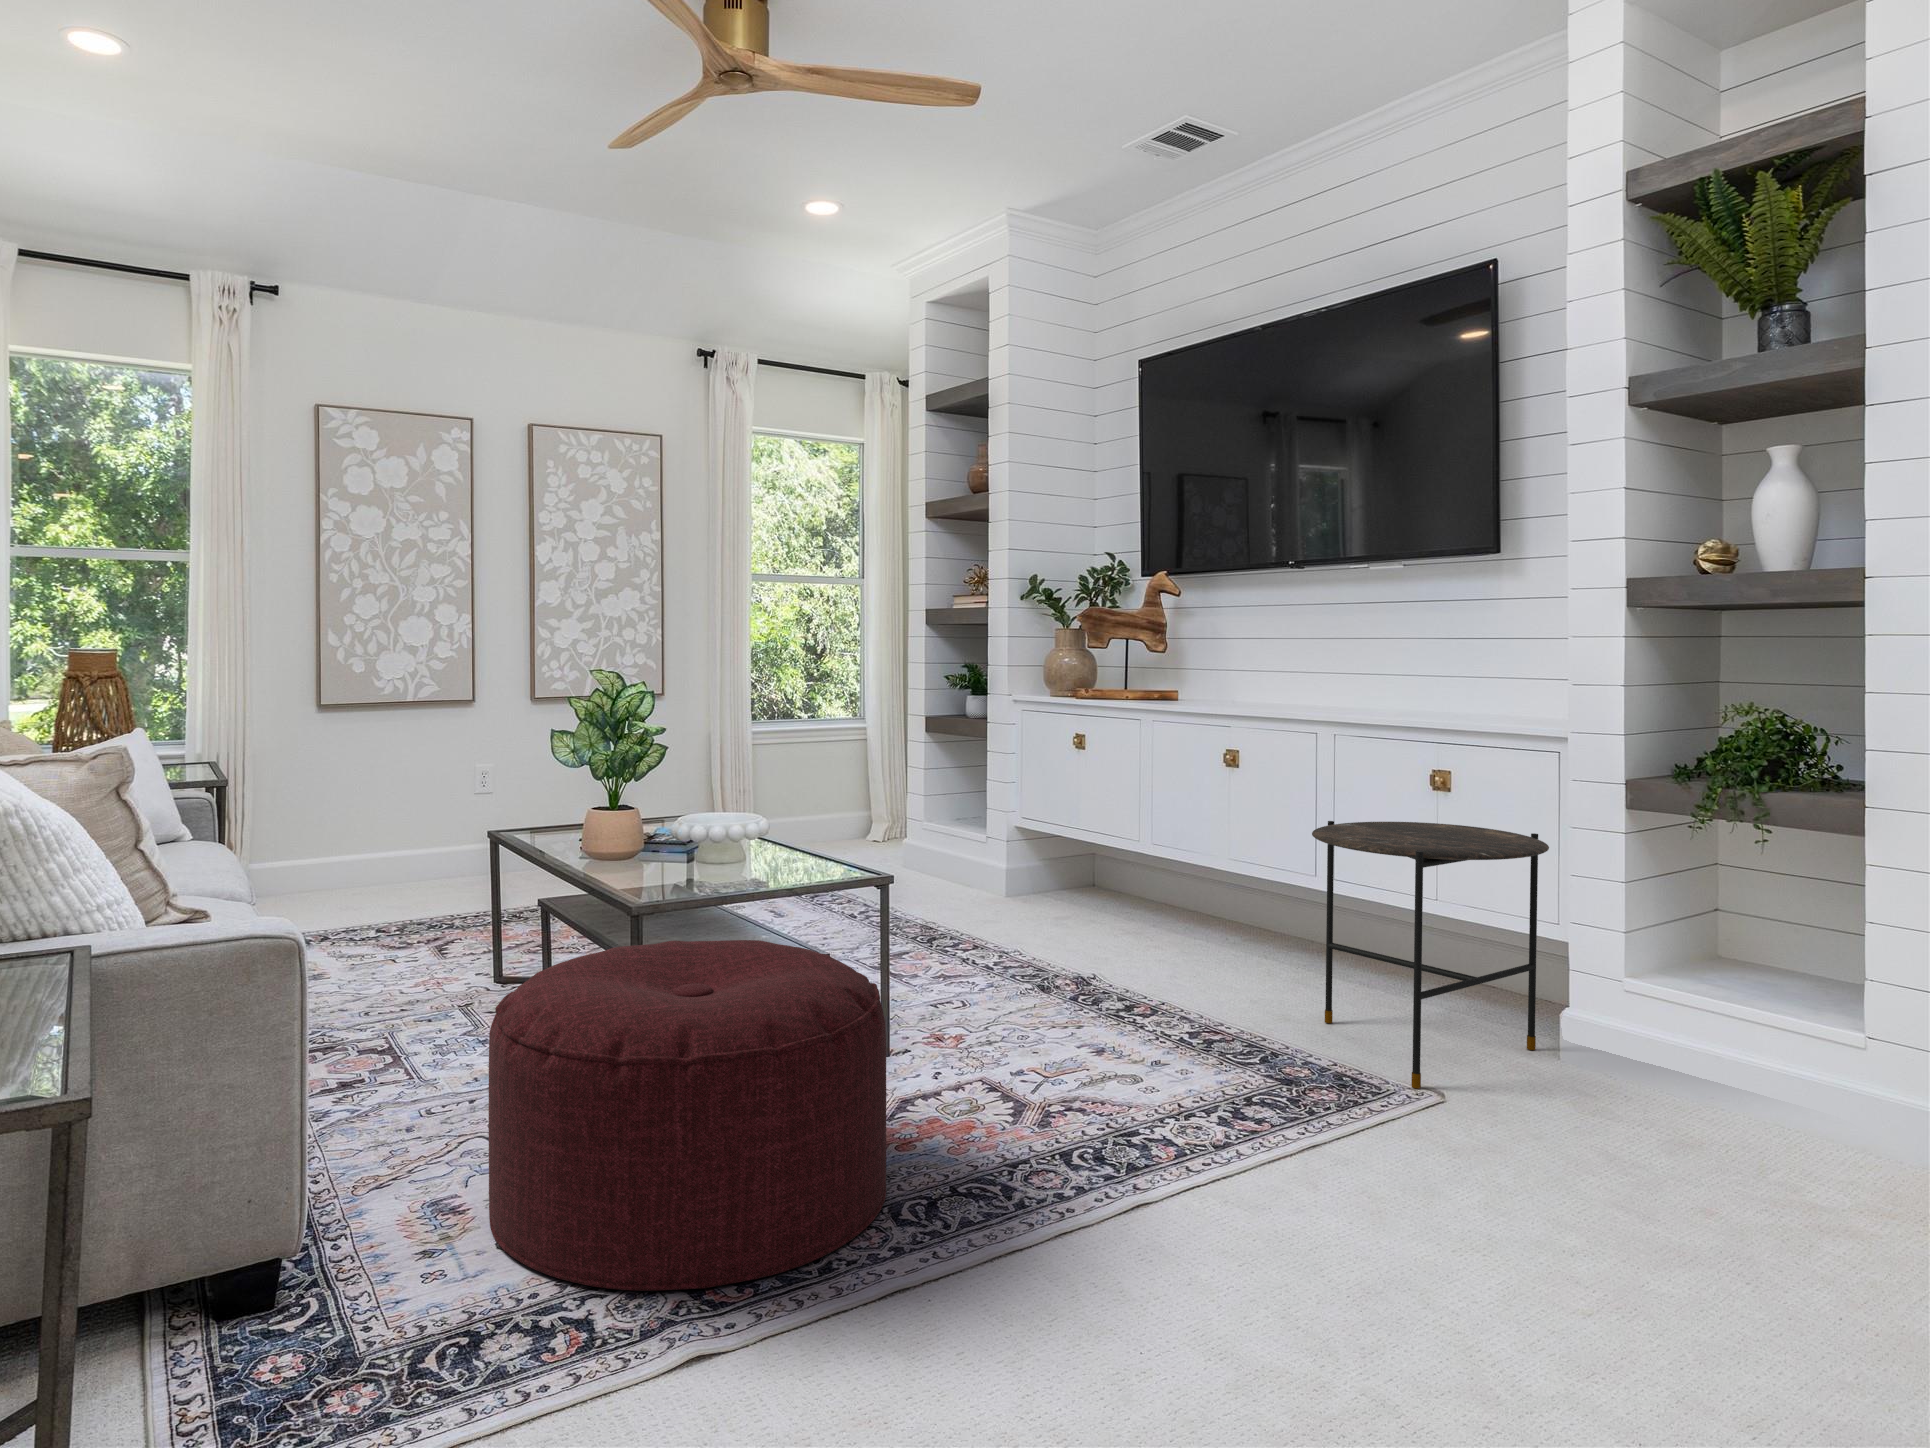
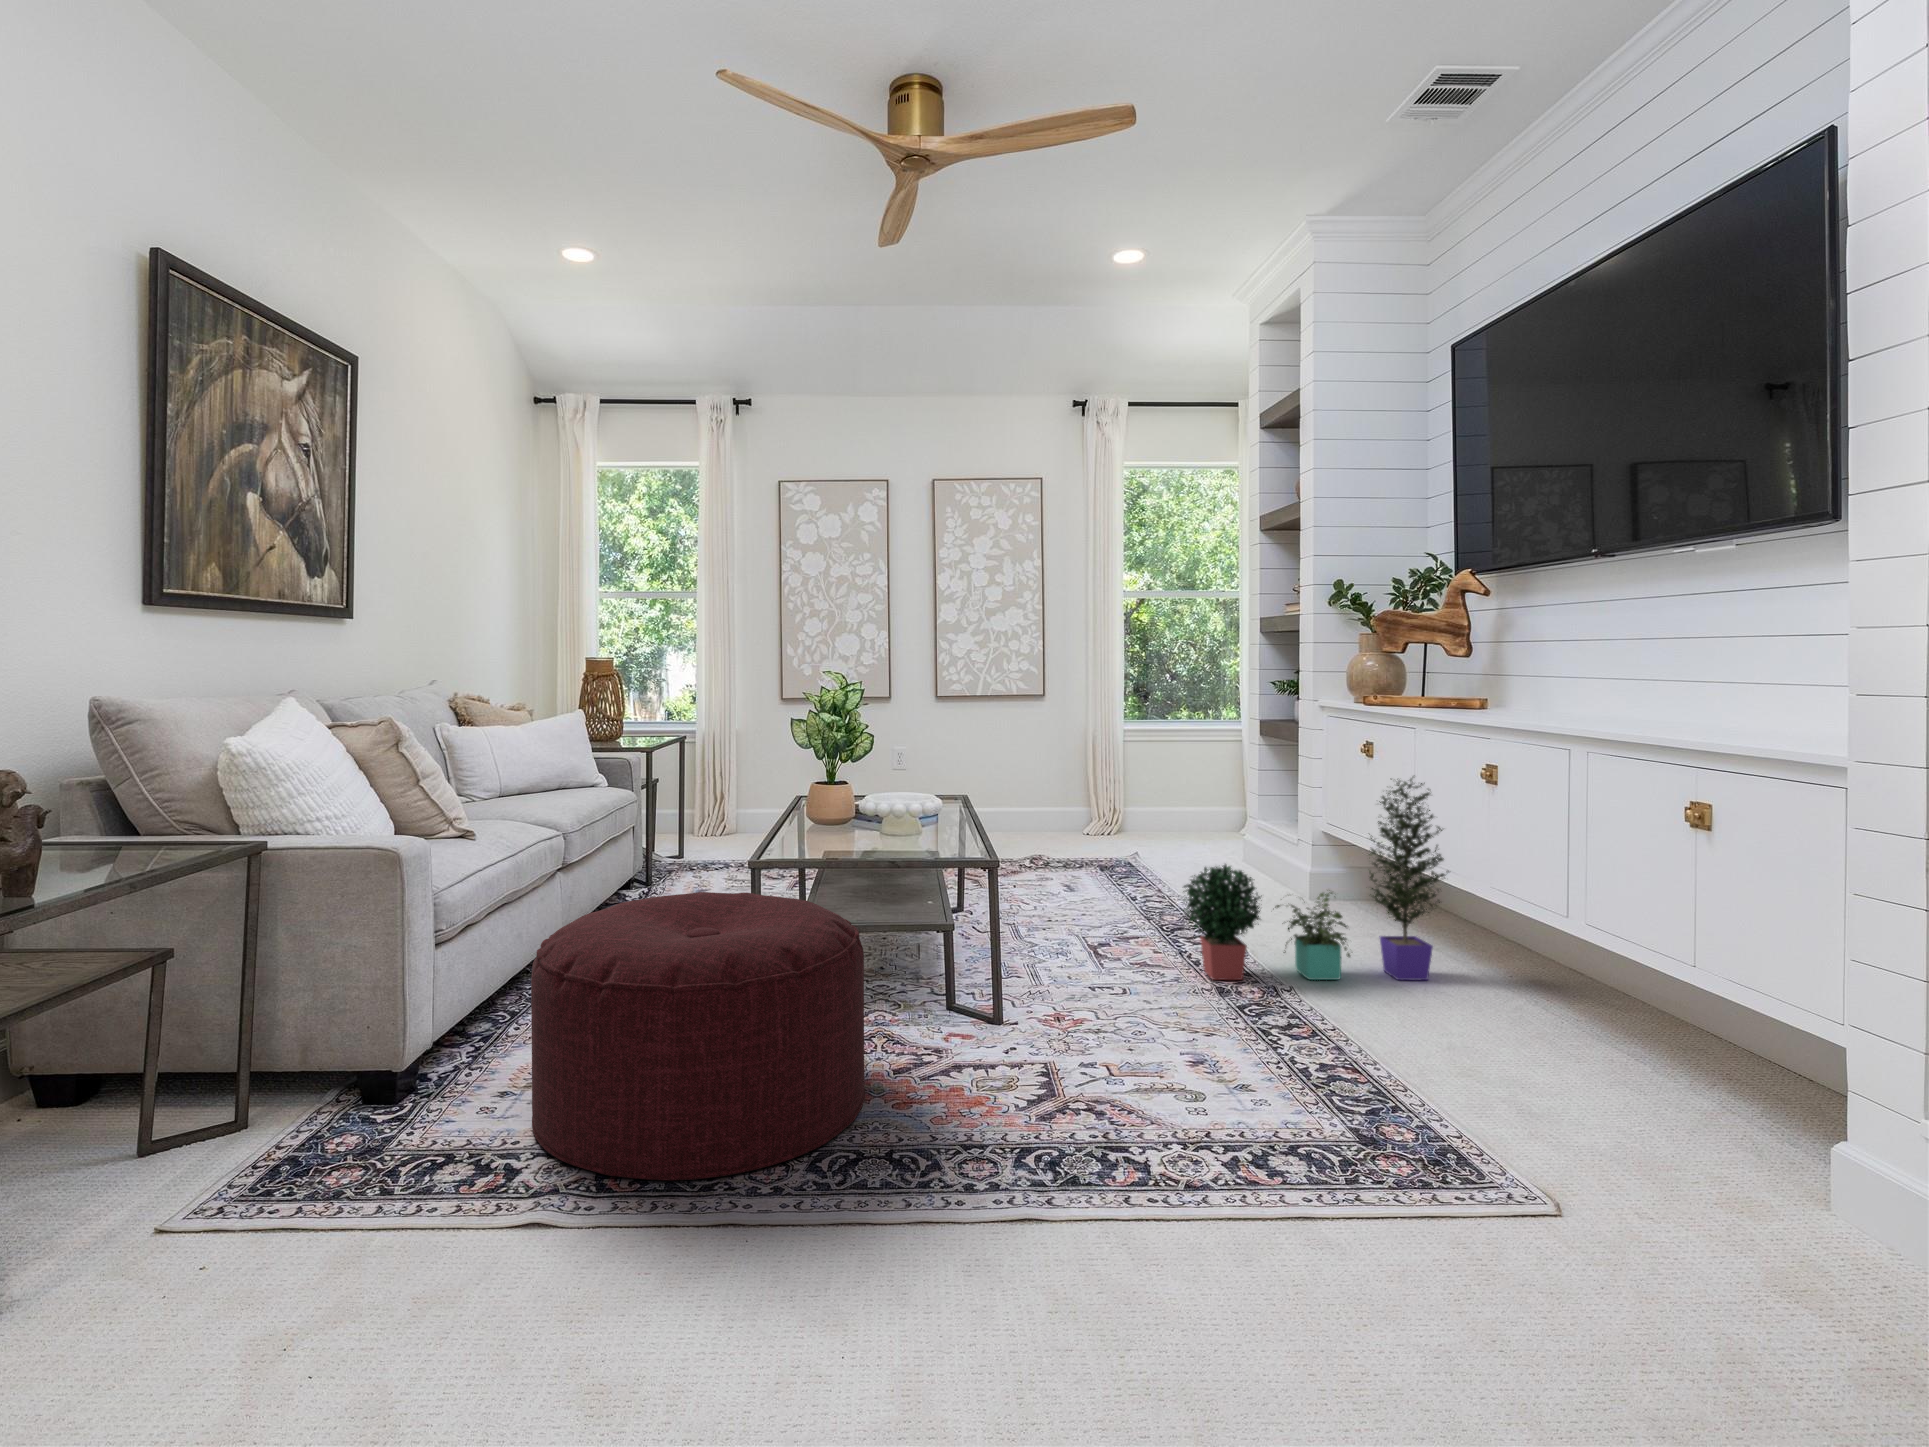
potted plant: none [985,764,1202,979] -> present [1183,777,1449,980]
side table: present [1312,821,1549,1089] -> none [1449,847,1784,1179]

